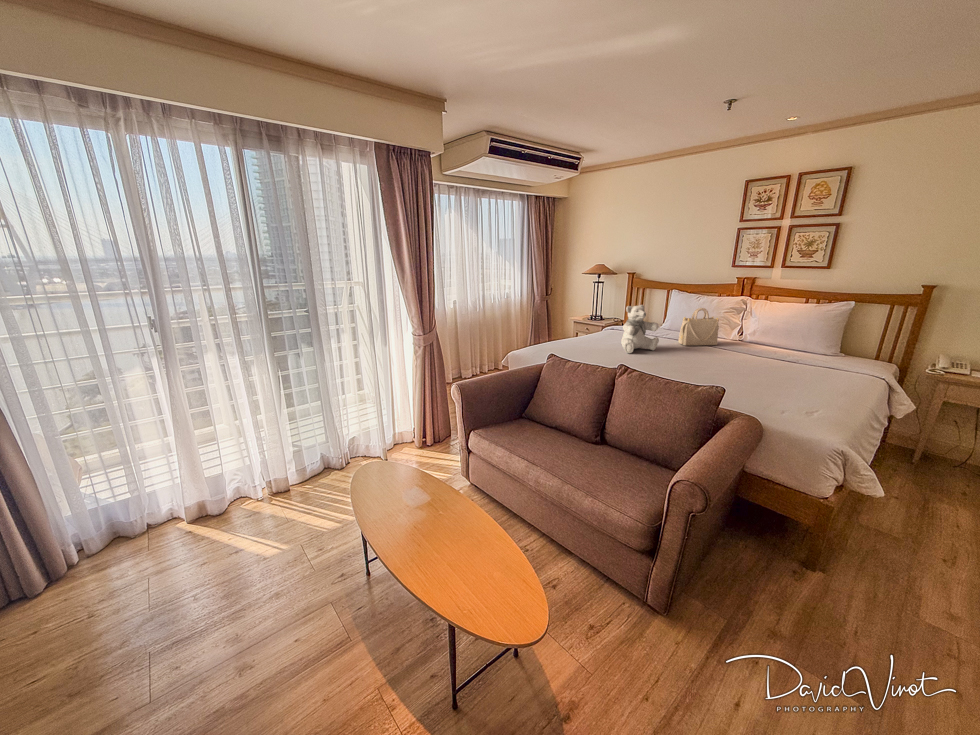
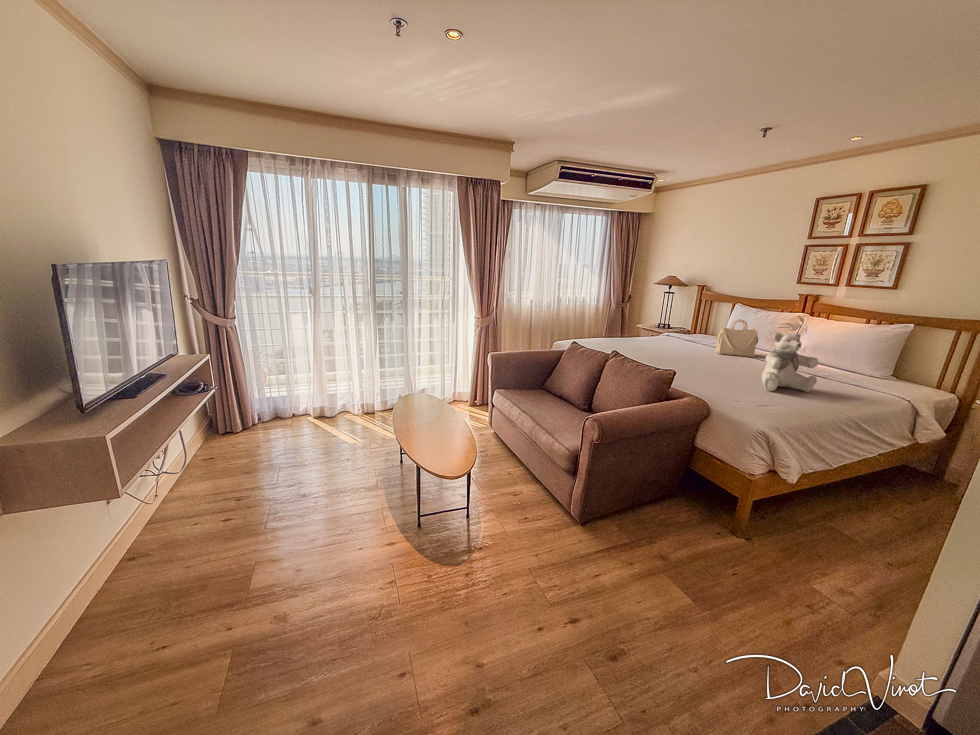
teddy bear: present [621,305,659,353] -> present [762,333,819,392]

